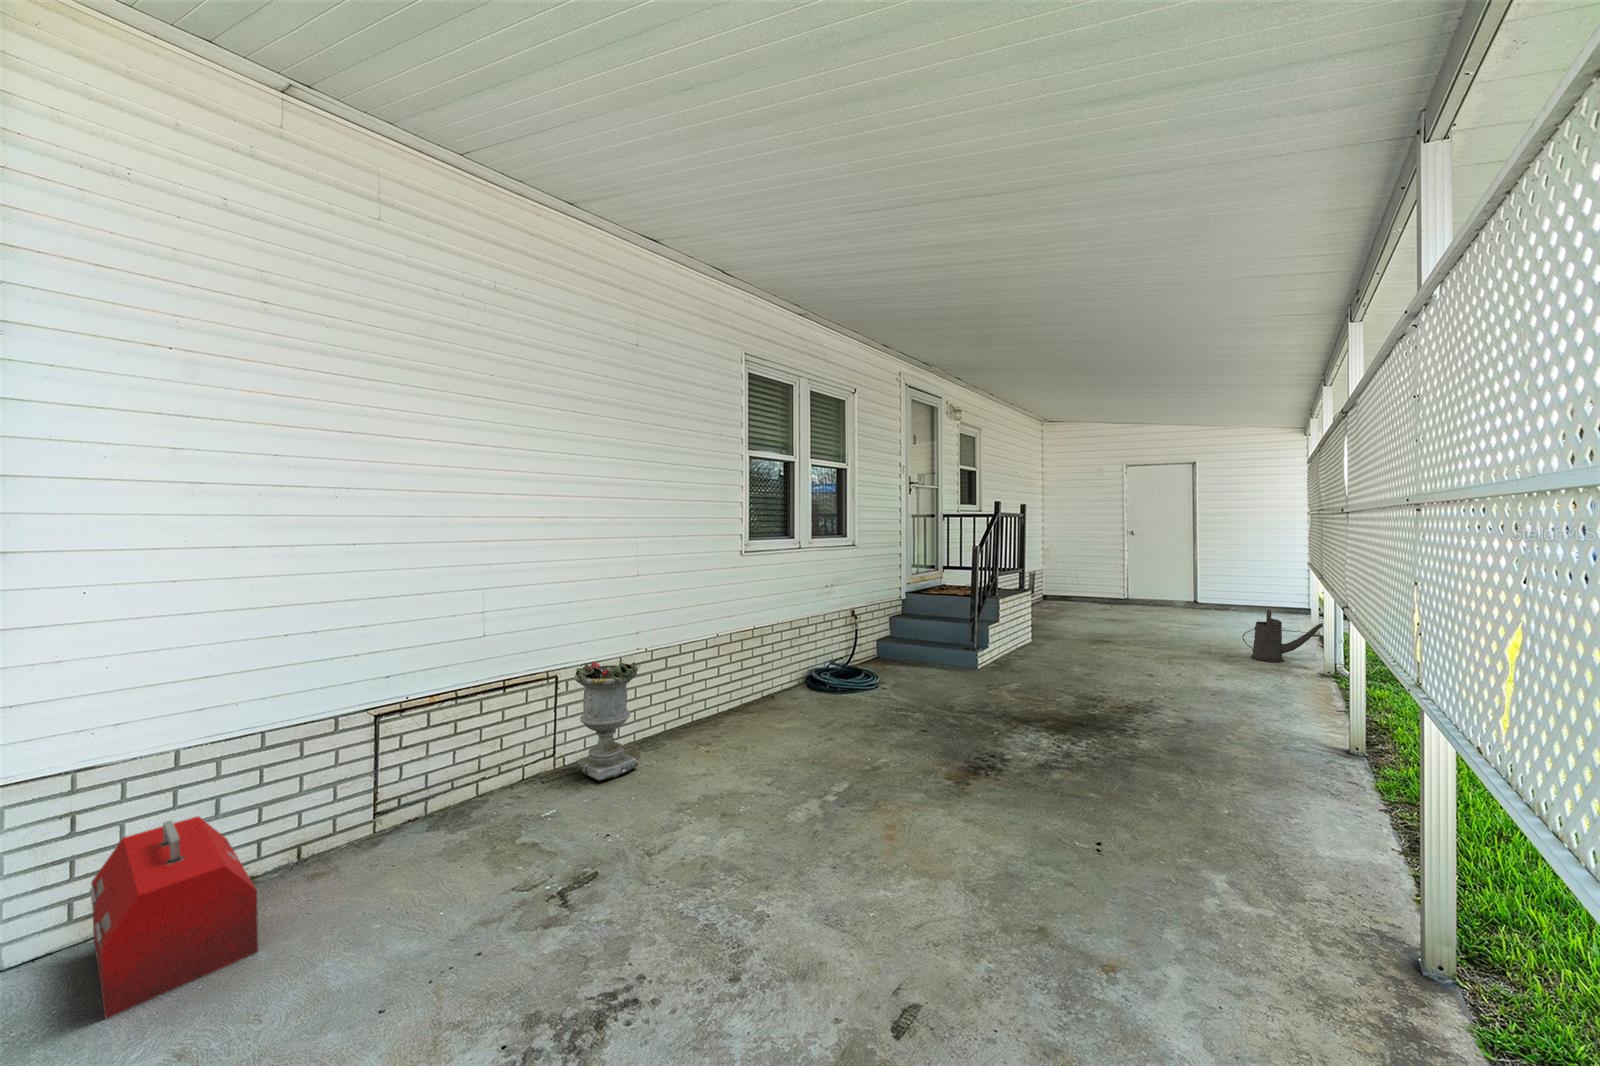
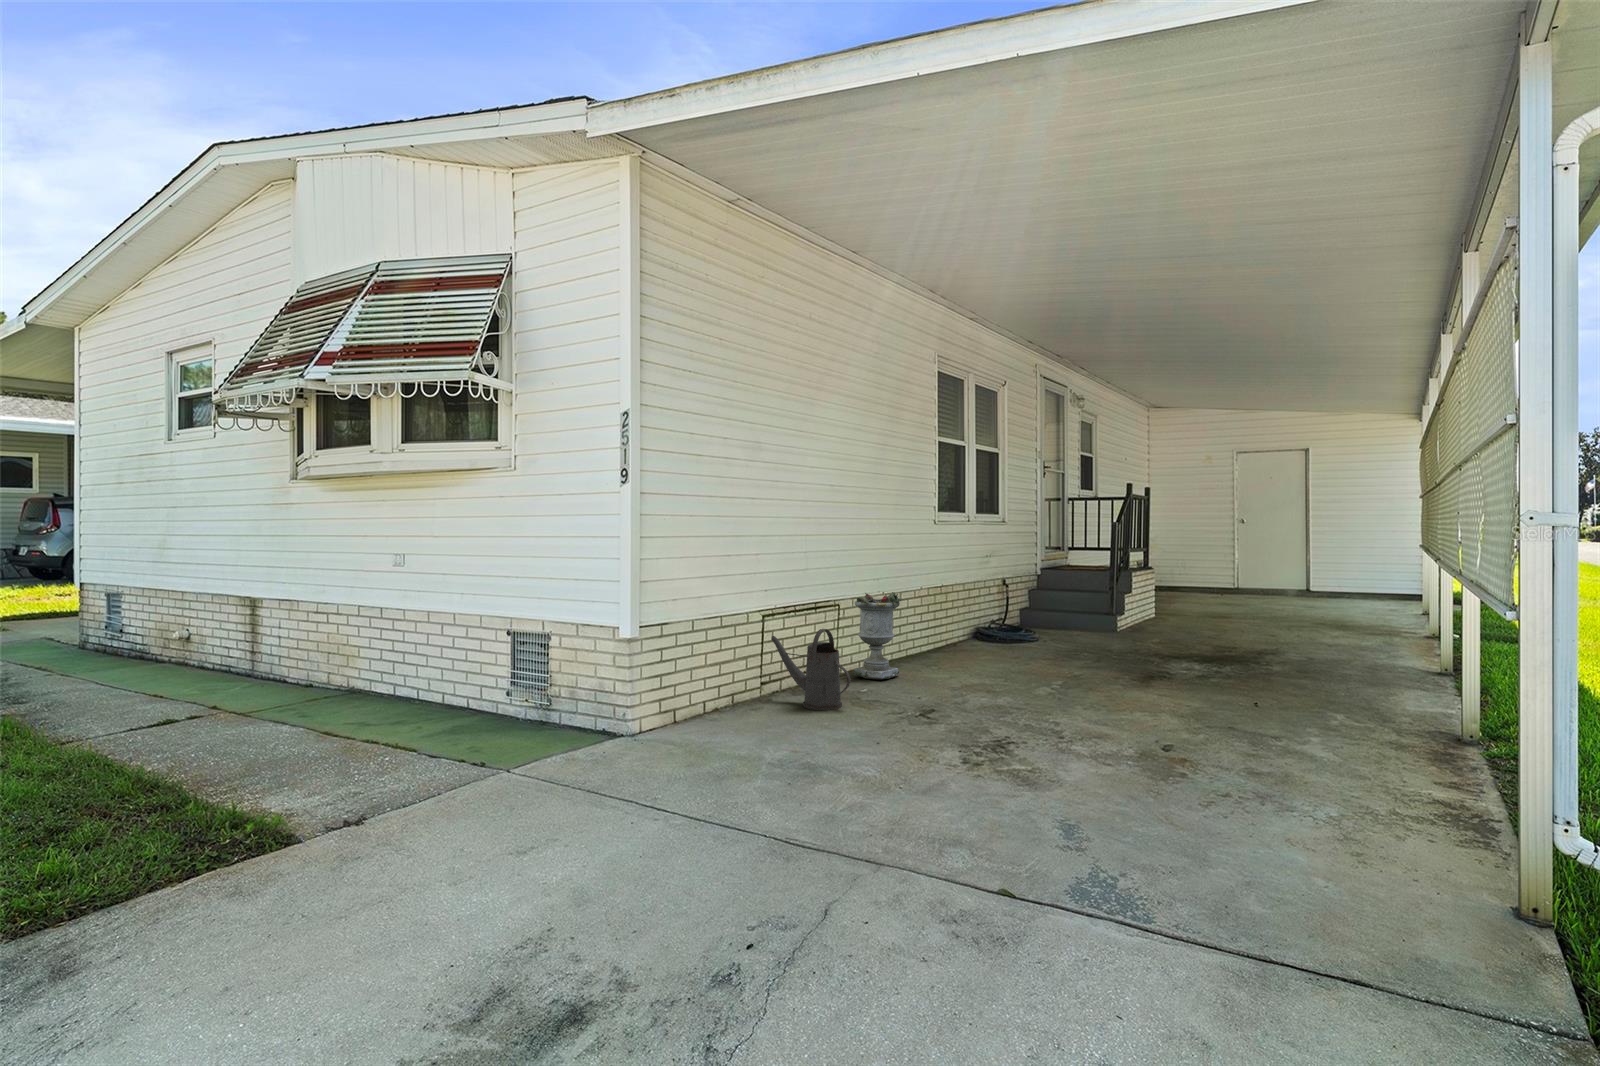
watering can: present [1242,610,1323,662] -> present [772,629,851,711]
toolbox: present [90,816,258,1019] -> none [678,652,783,740]

